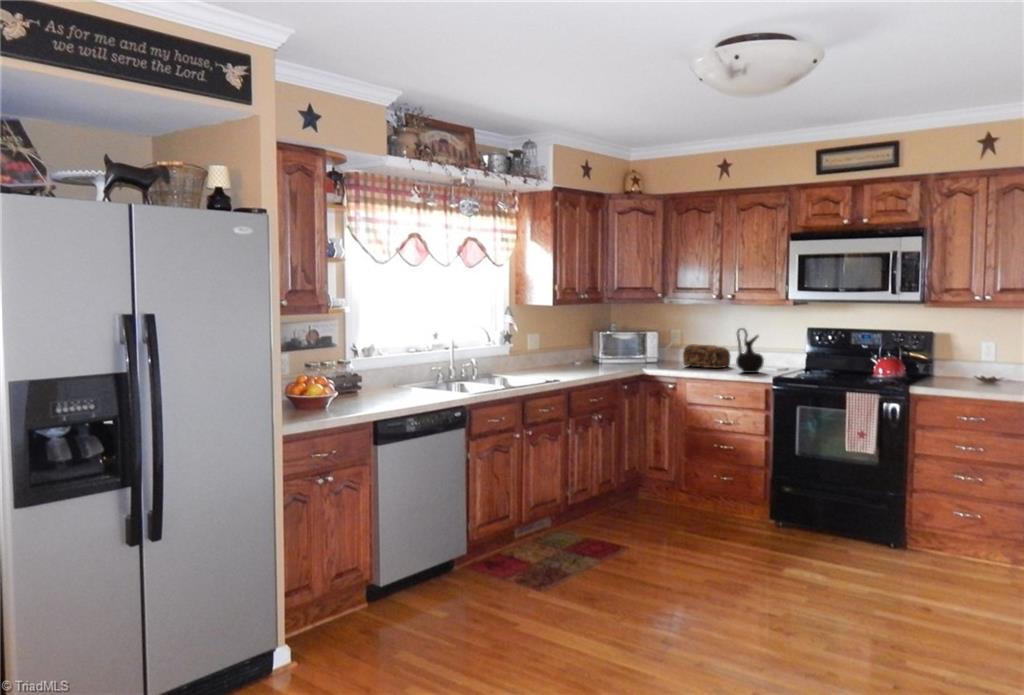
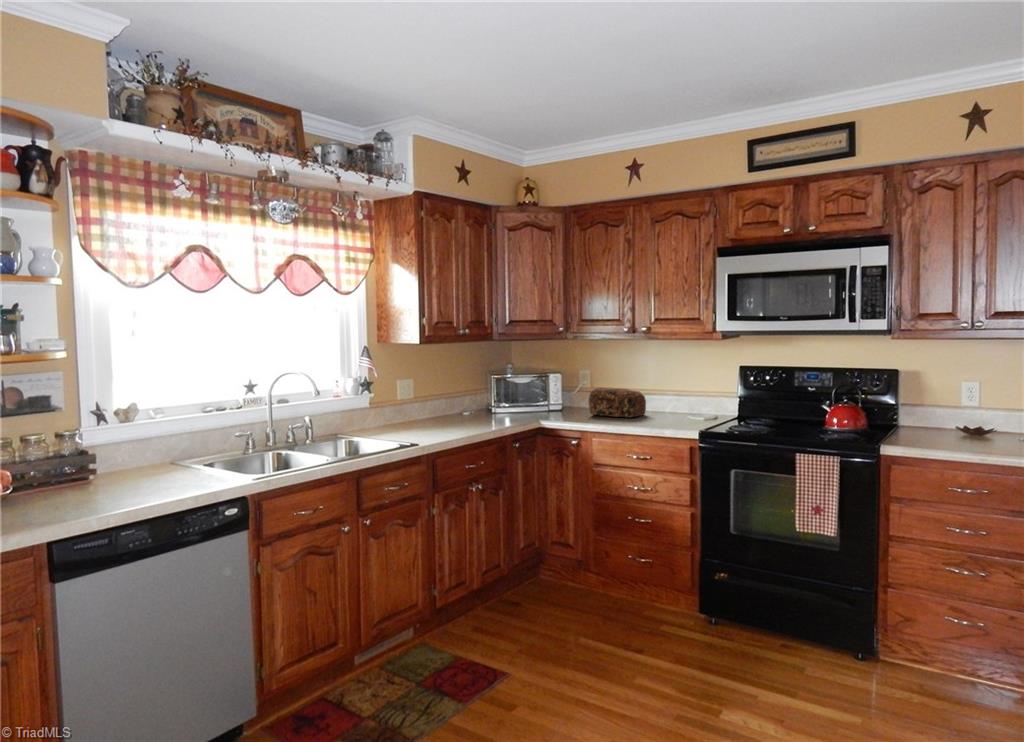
ceramic jug: present [736,328,764,373] -> none [652,368,687,425]

